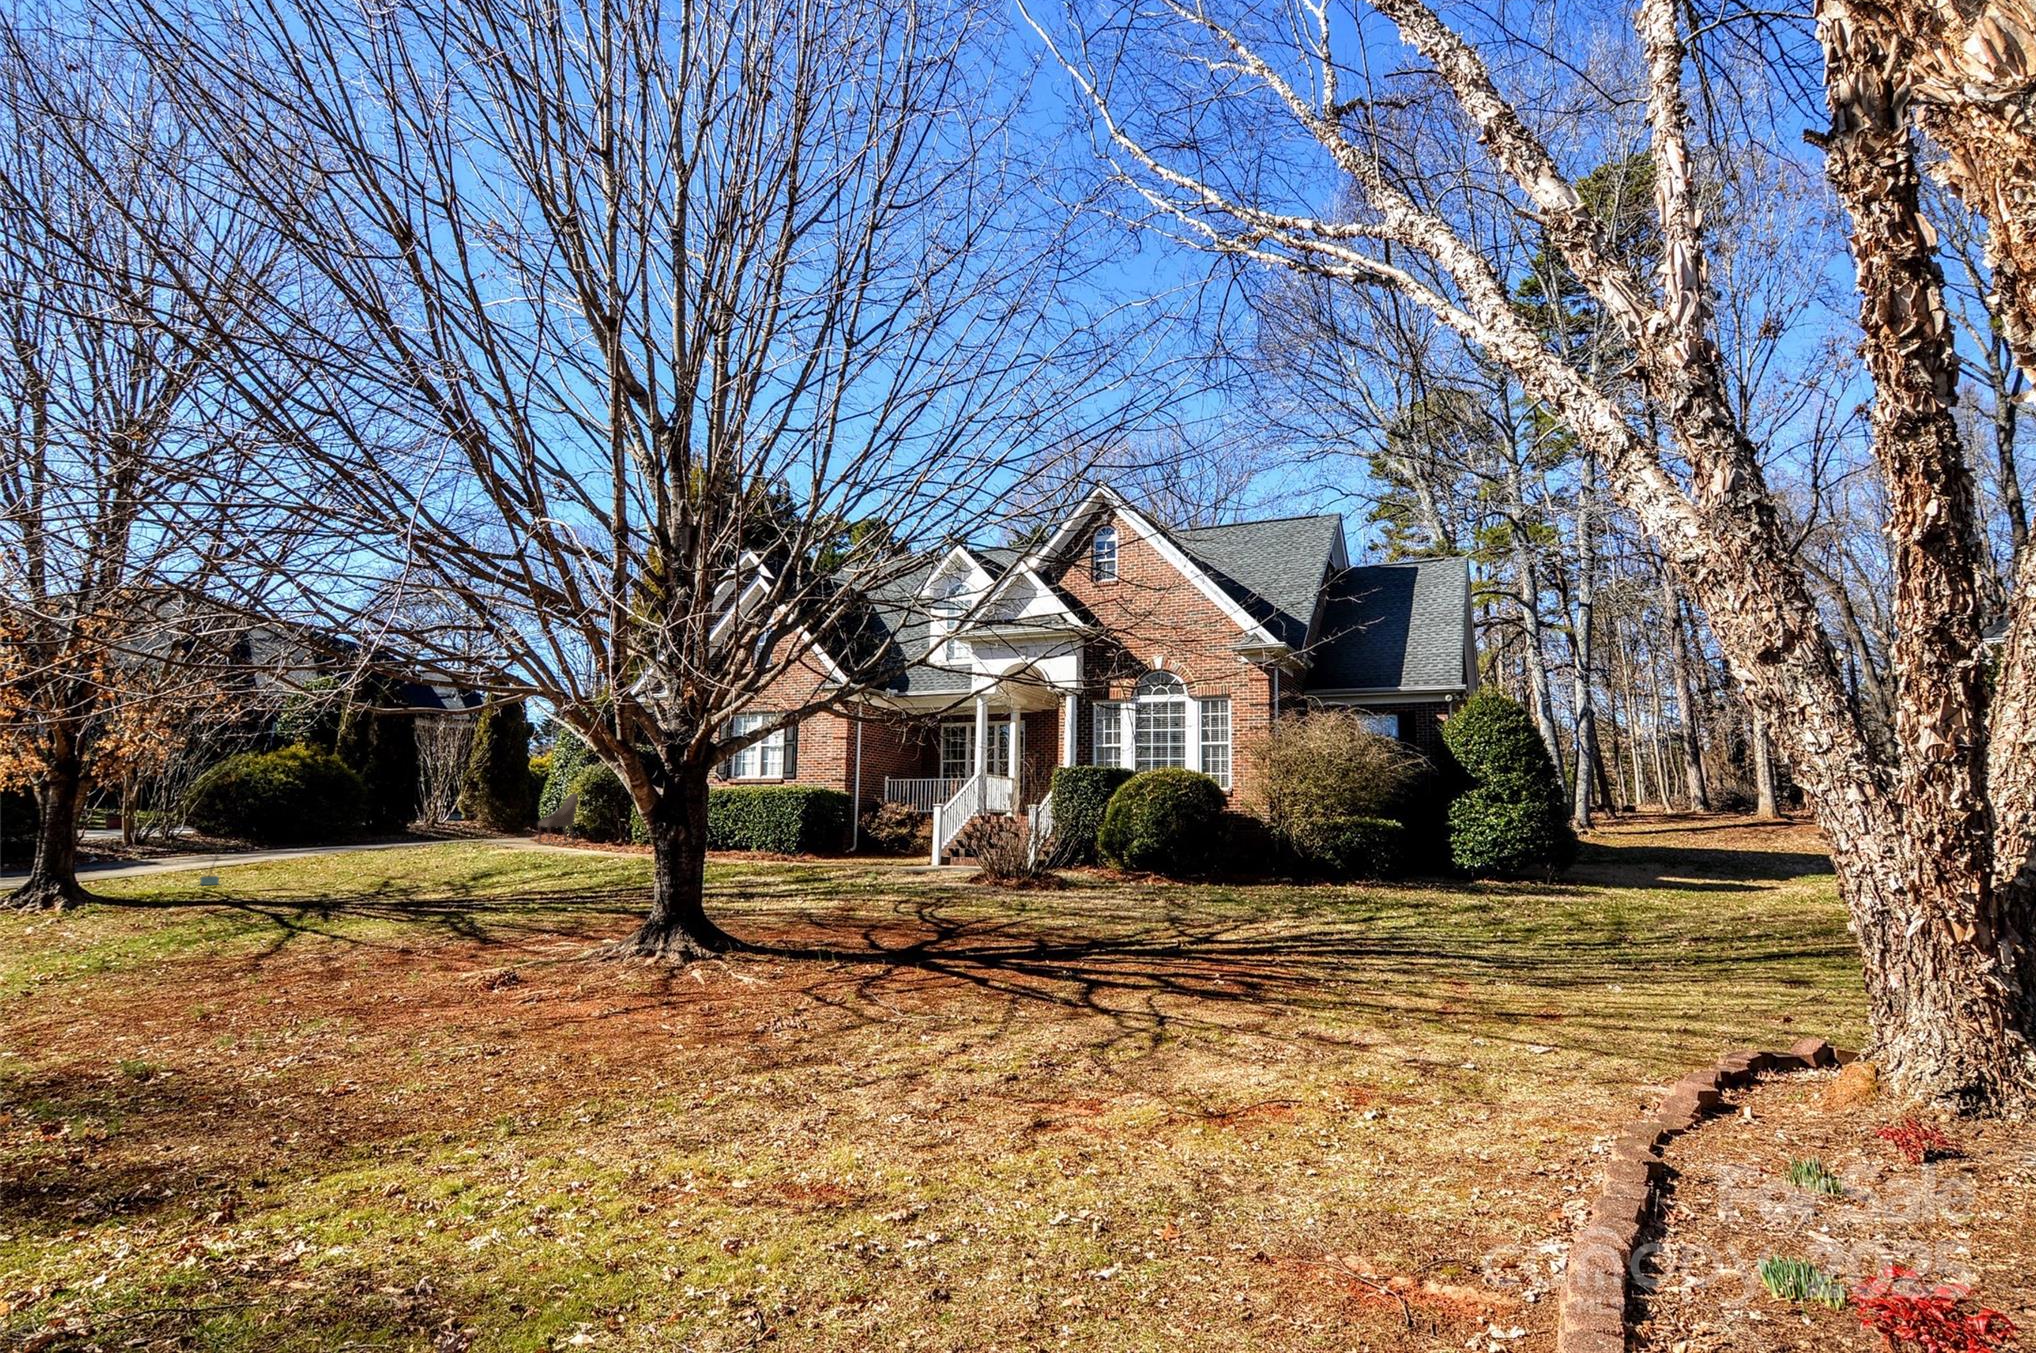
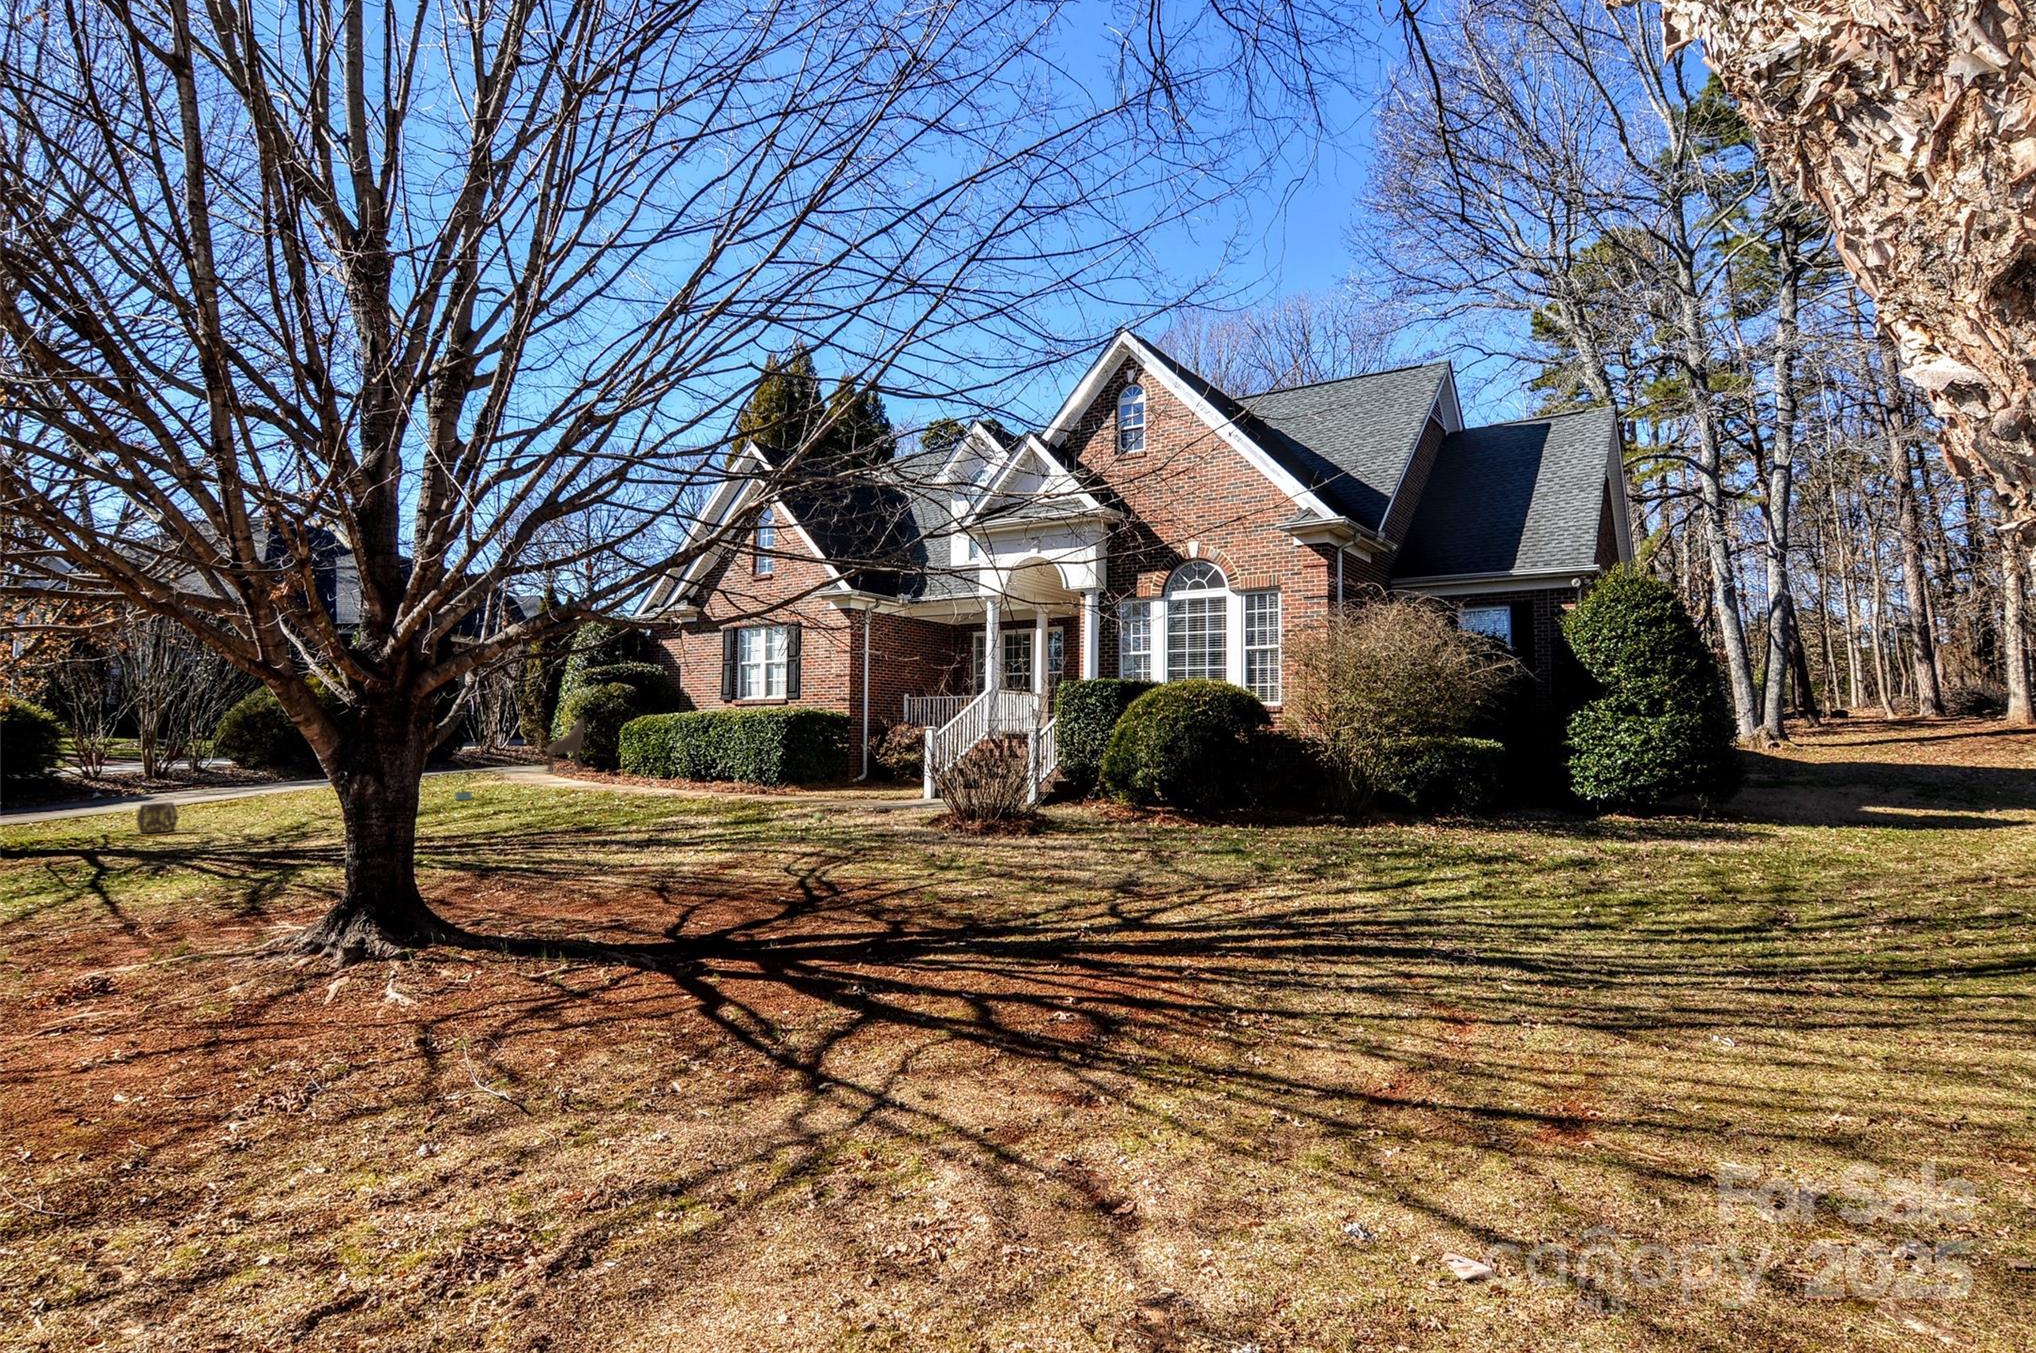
potted plant: present [200,848,223,885] -> present [455,766,472,800]
woven basket: none [280,860,315,887] -> present [137,802,178,833]

